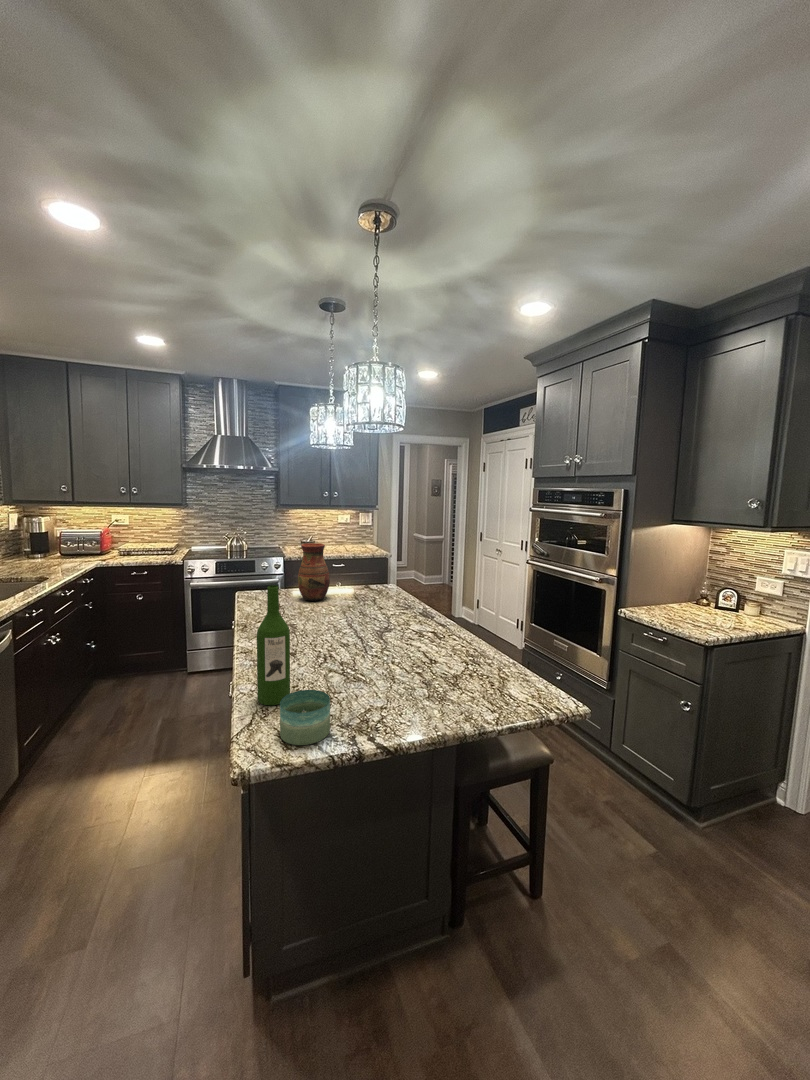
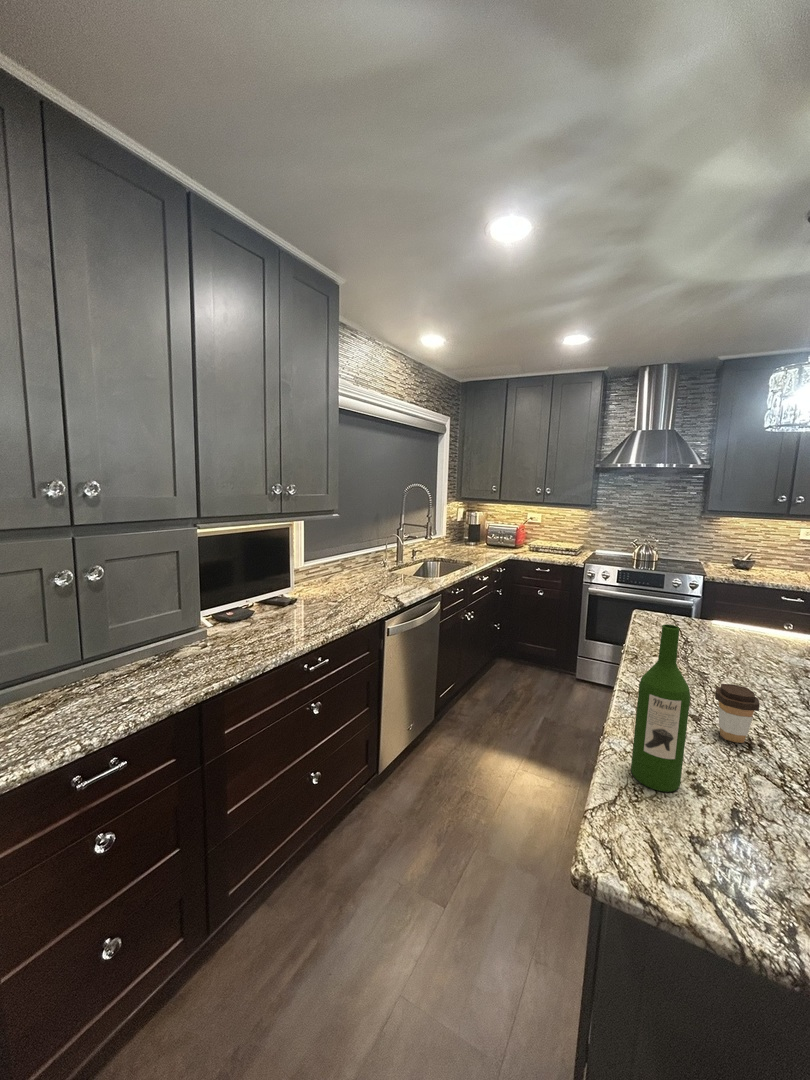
vase: present [298,543,330,601] -> none [720,566,776,649]
coffee cup: none [302,621,327,659] -> present [715,684,760,743]
candle: present [280,690,330,745] -> none [653,791,749,896]

